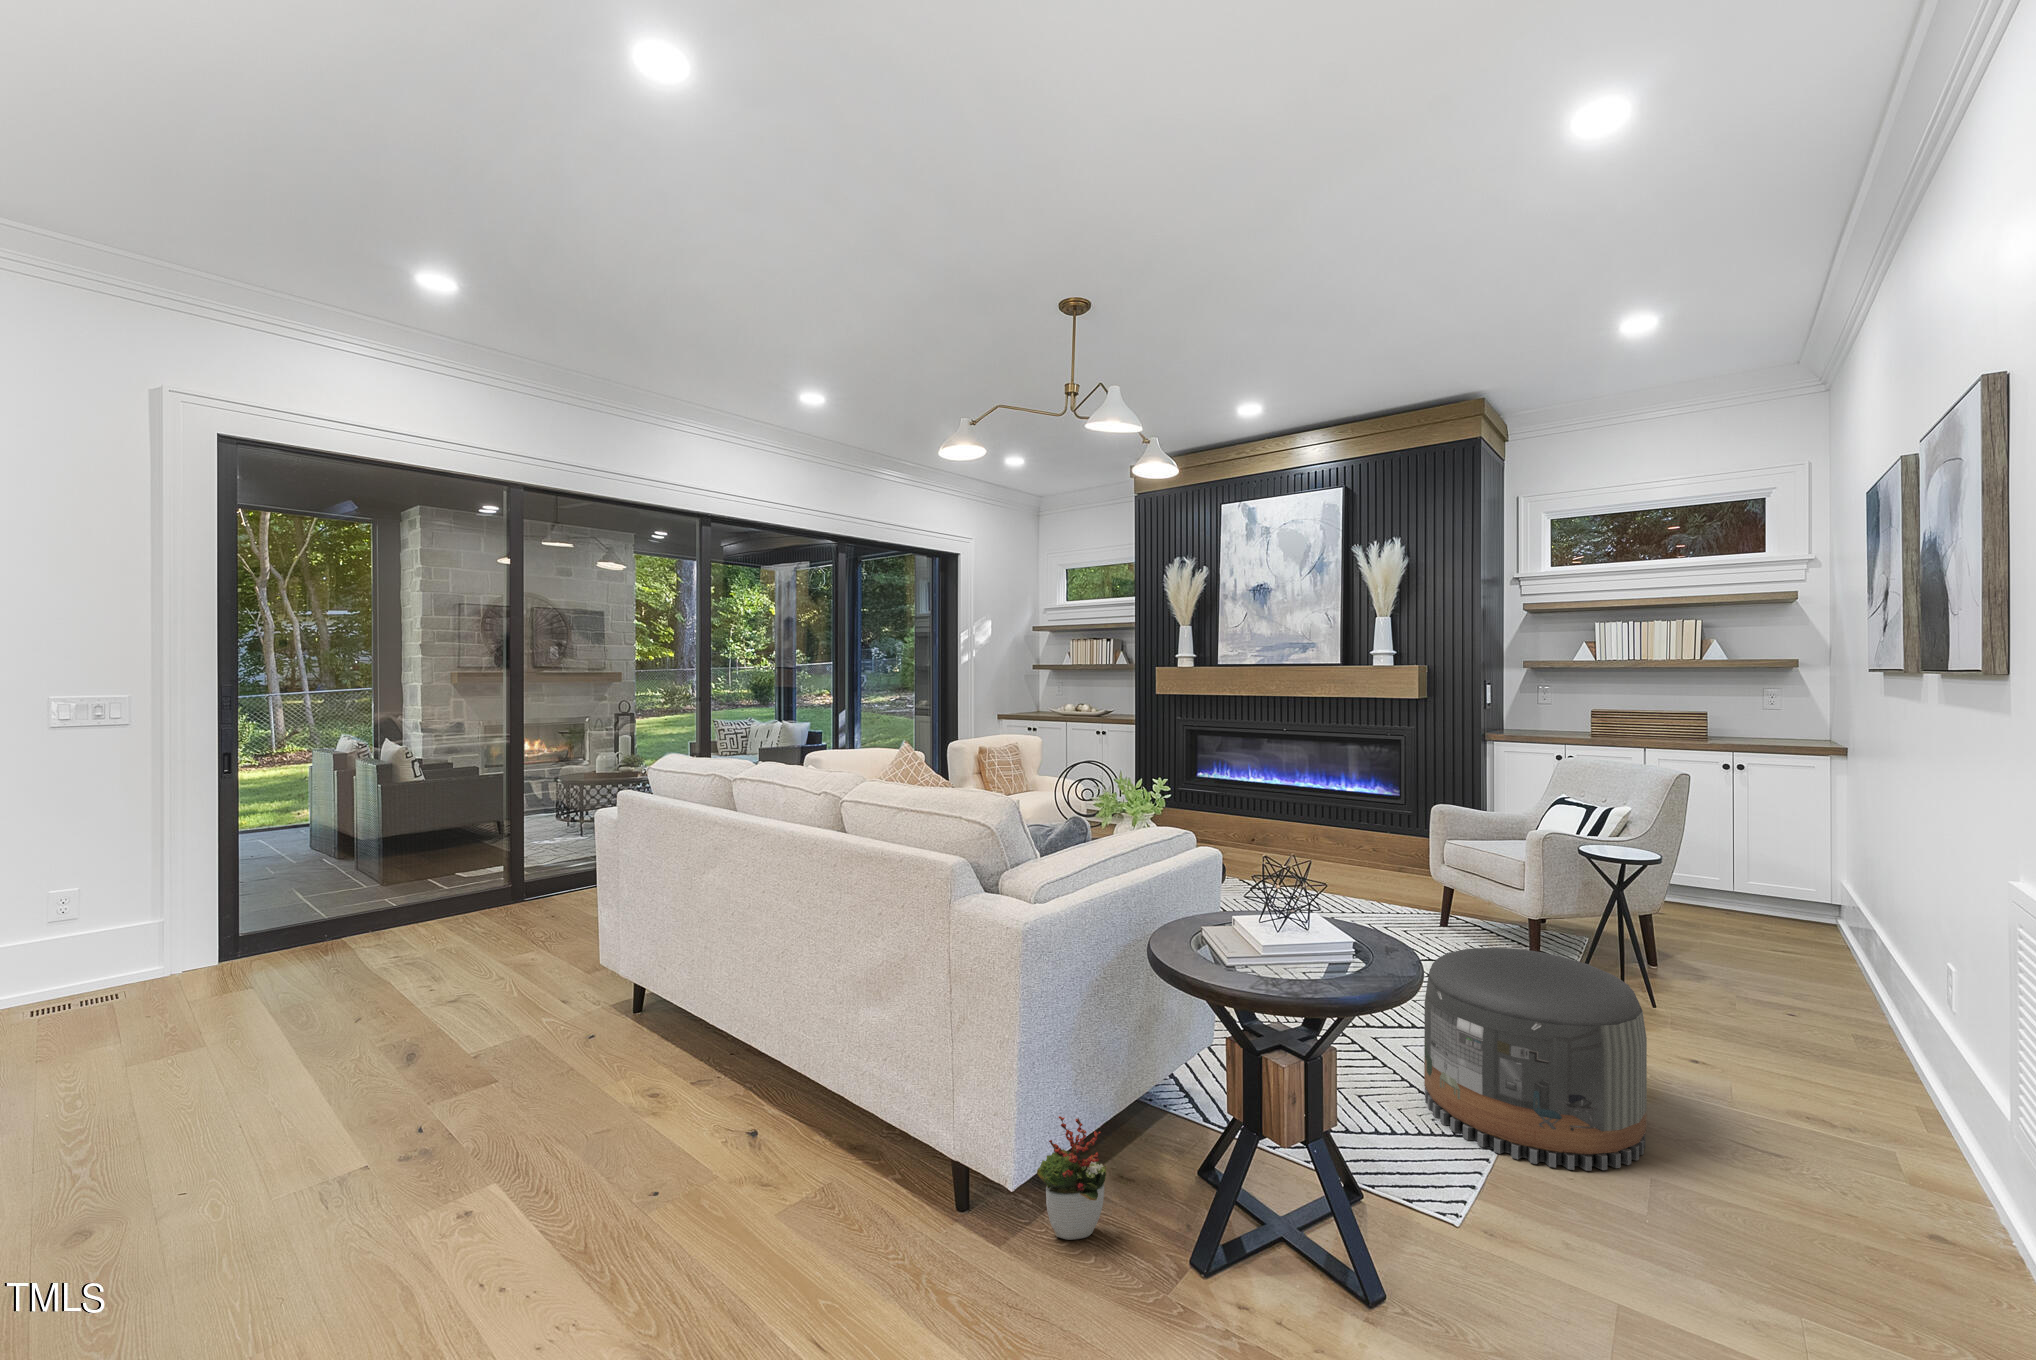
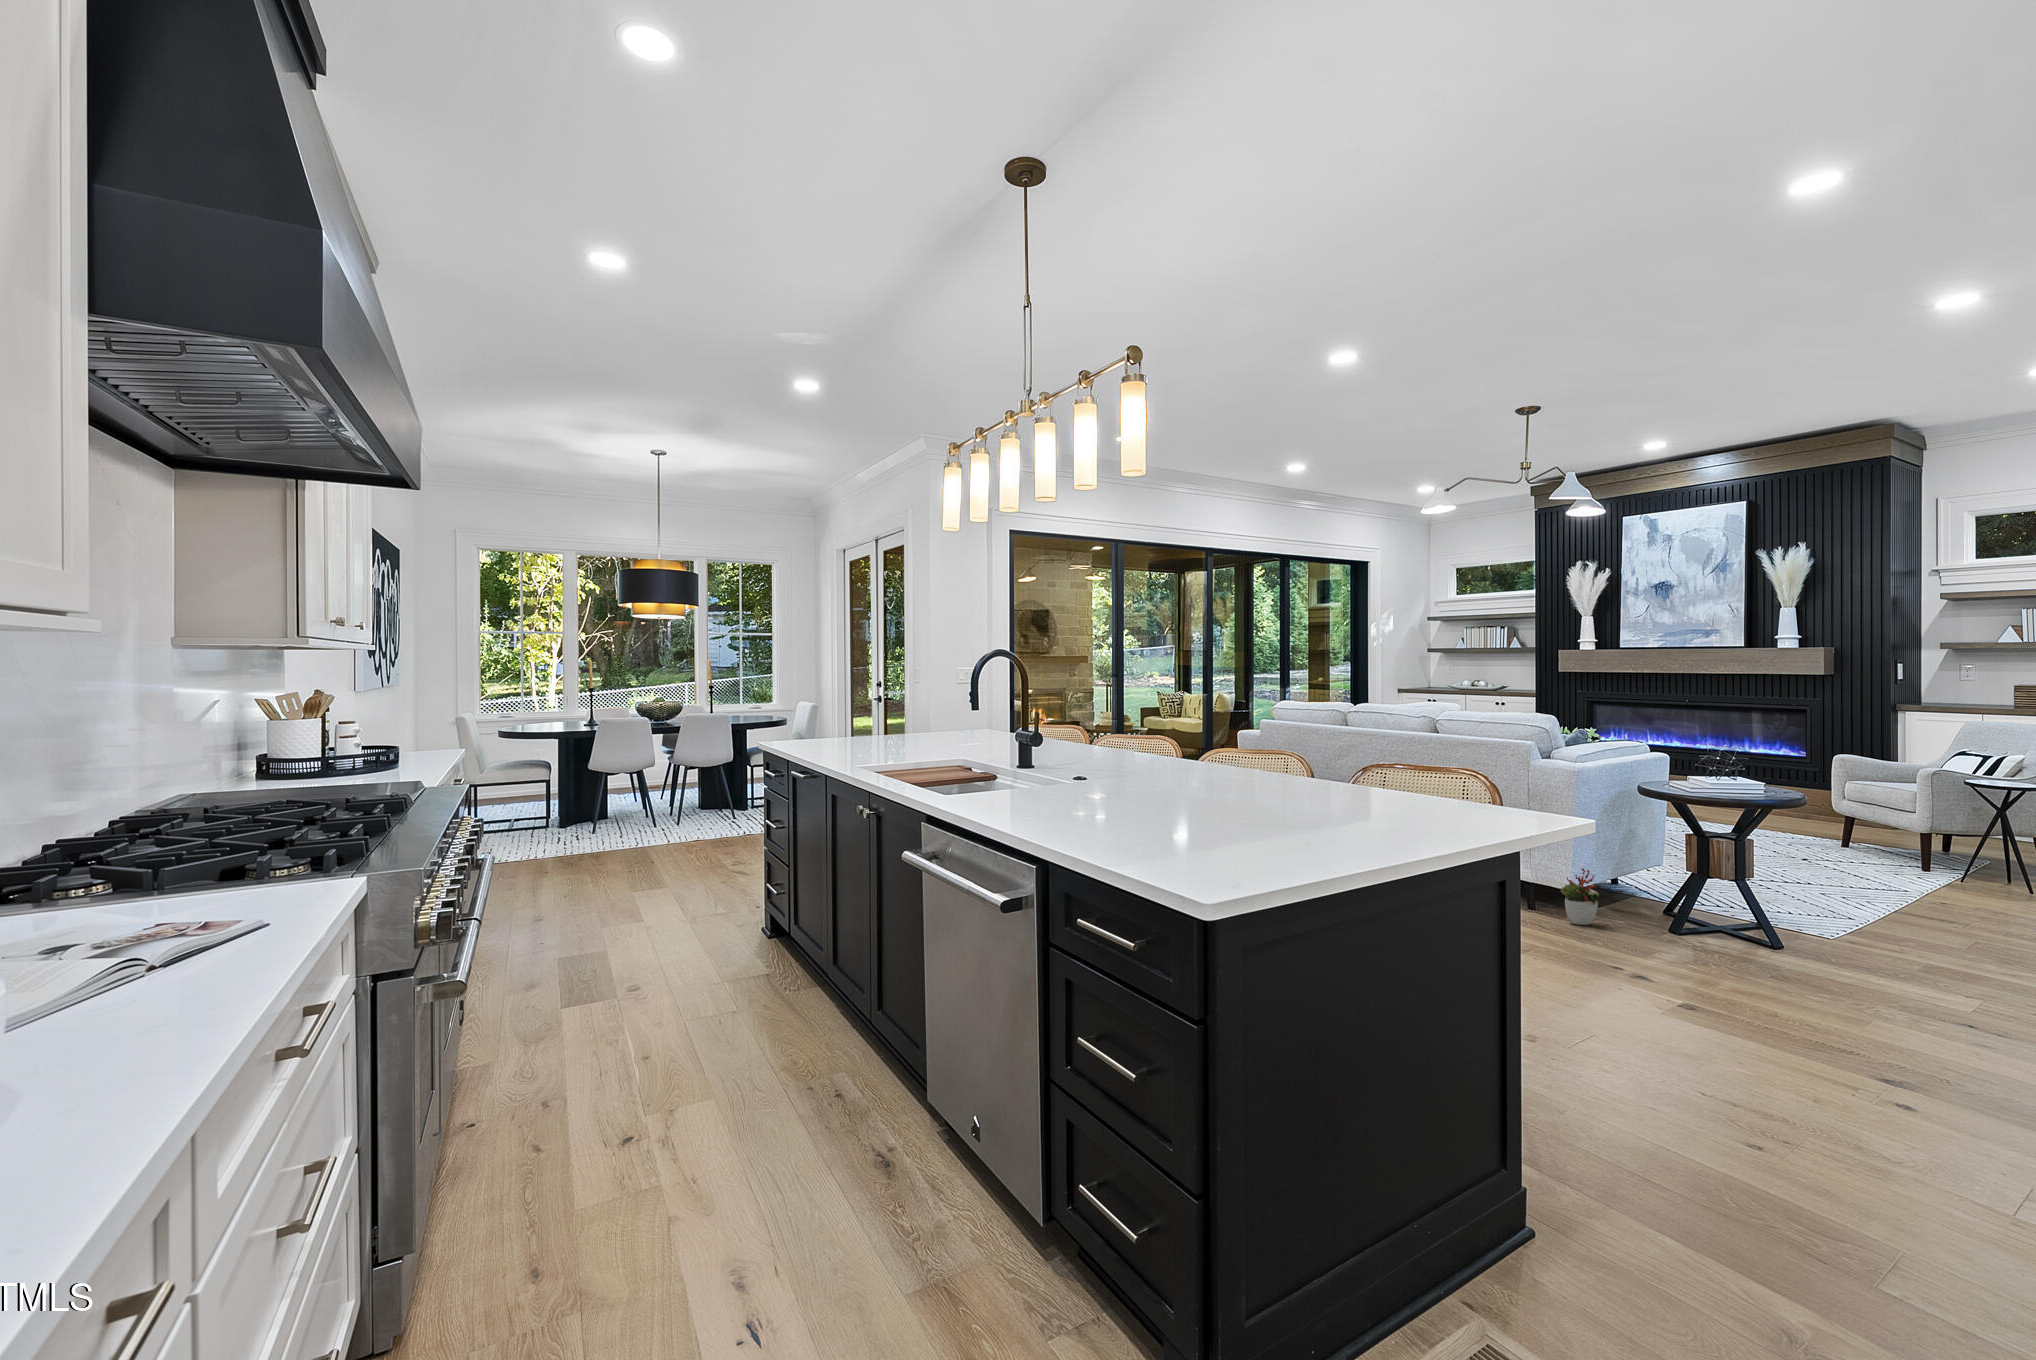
pouf: present [1424,948,1647,1171] -> none [1805,824,1973,941]

